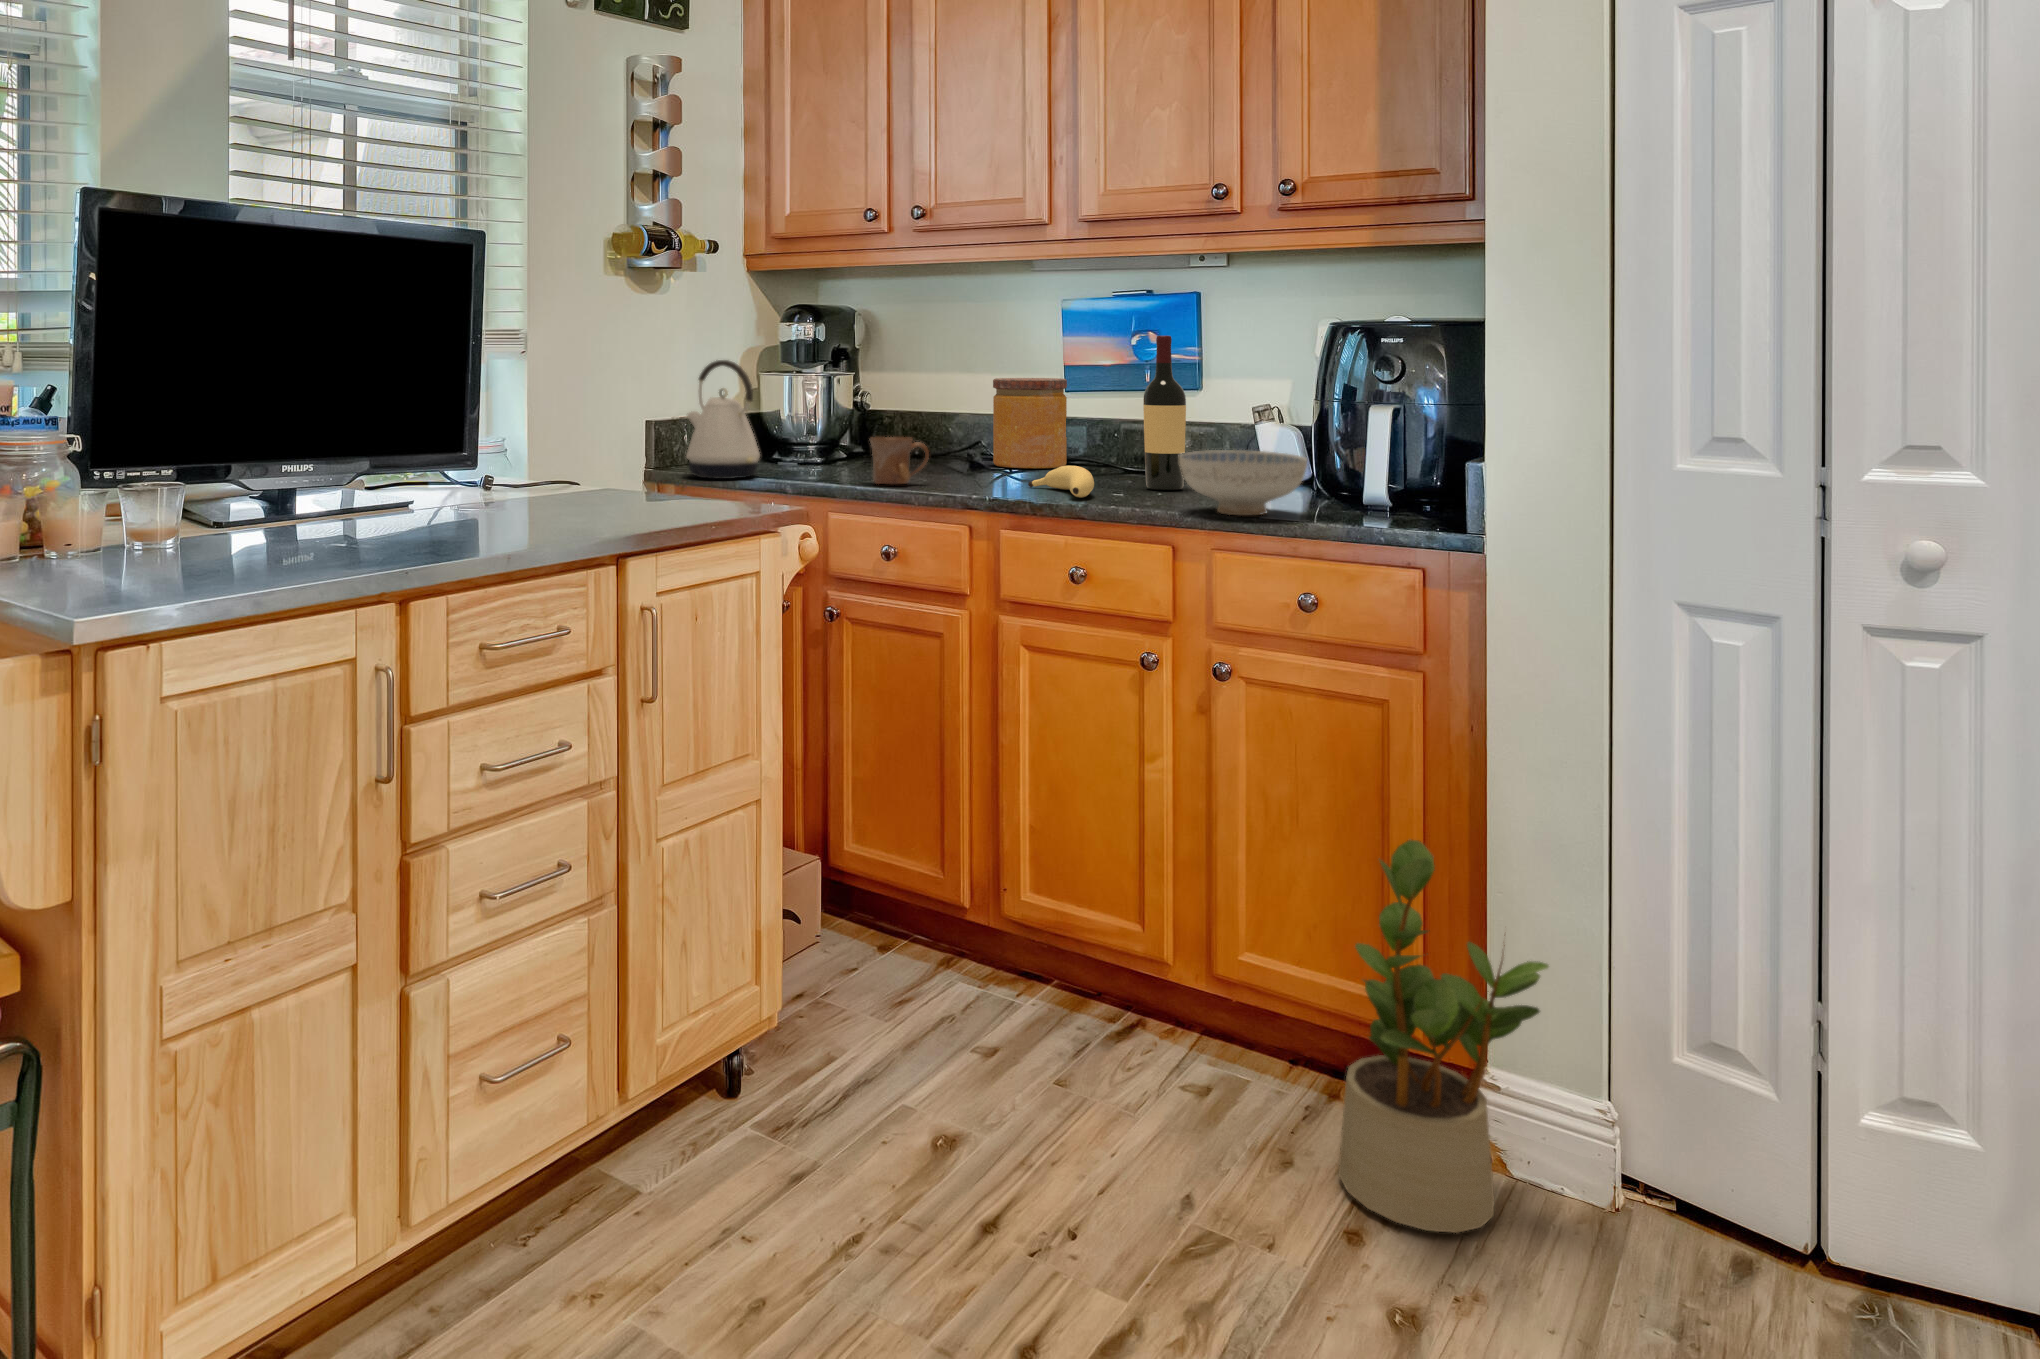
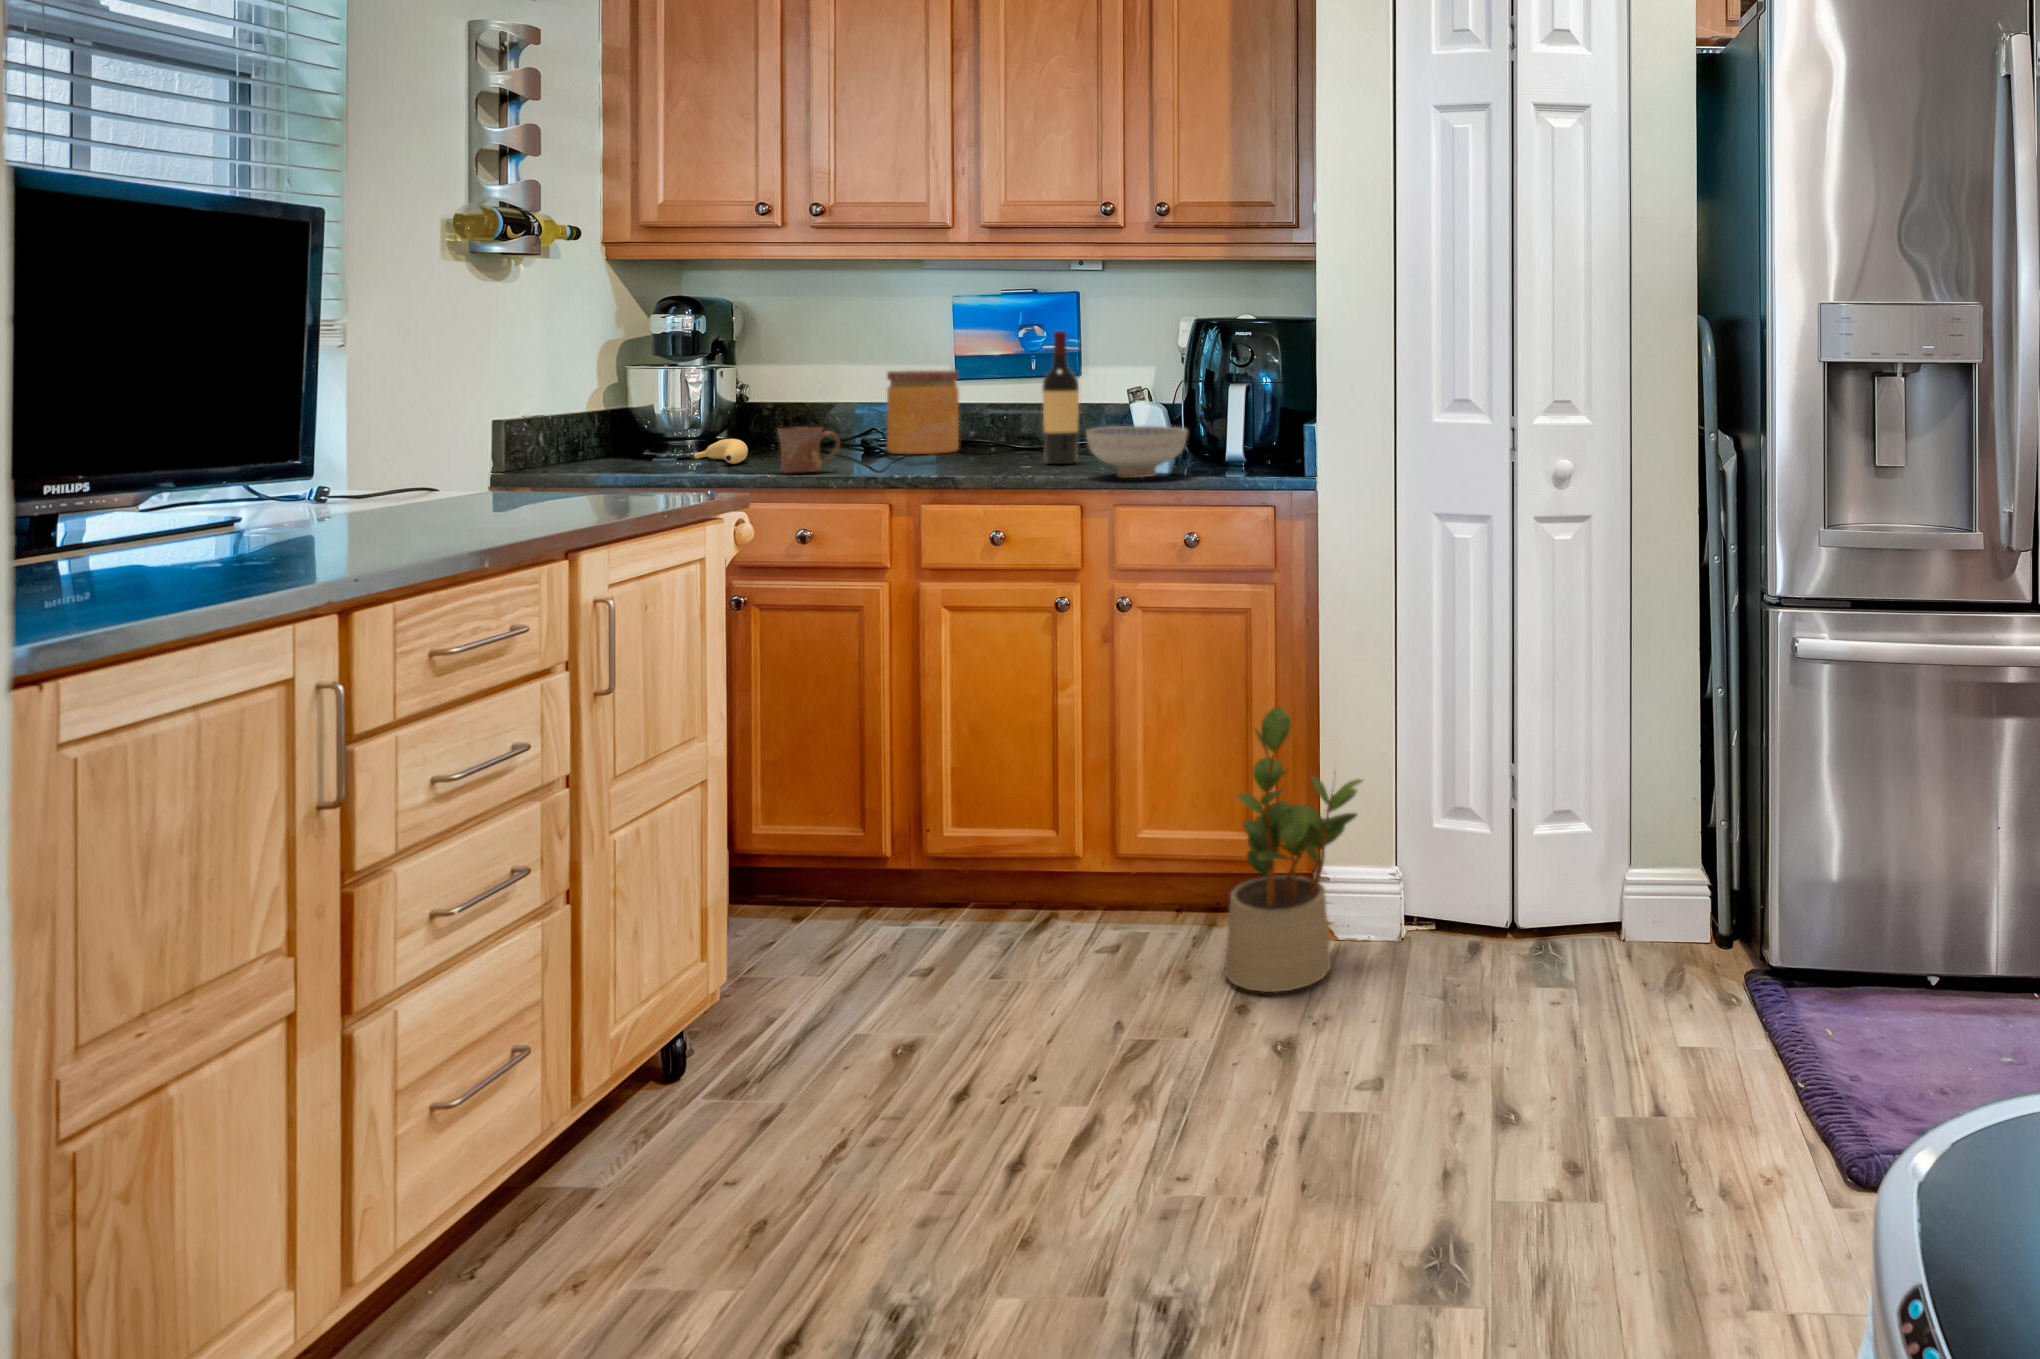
kettle: present [686,360,760,479] -> none [551,353,647,478]
banana: present [1028,466,1094,498] -> present [690,439,748,464]

